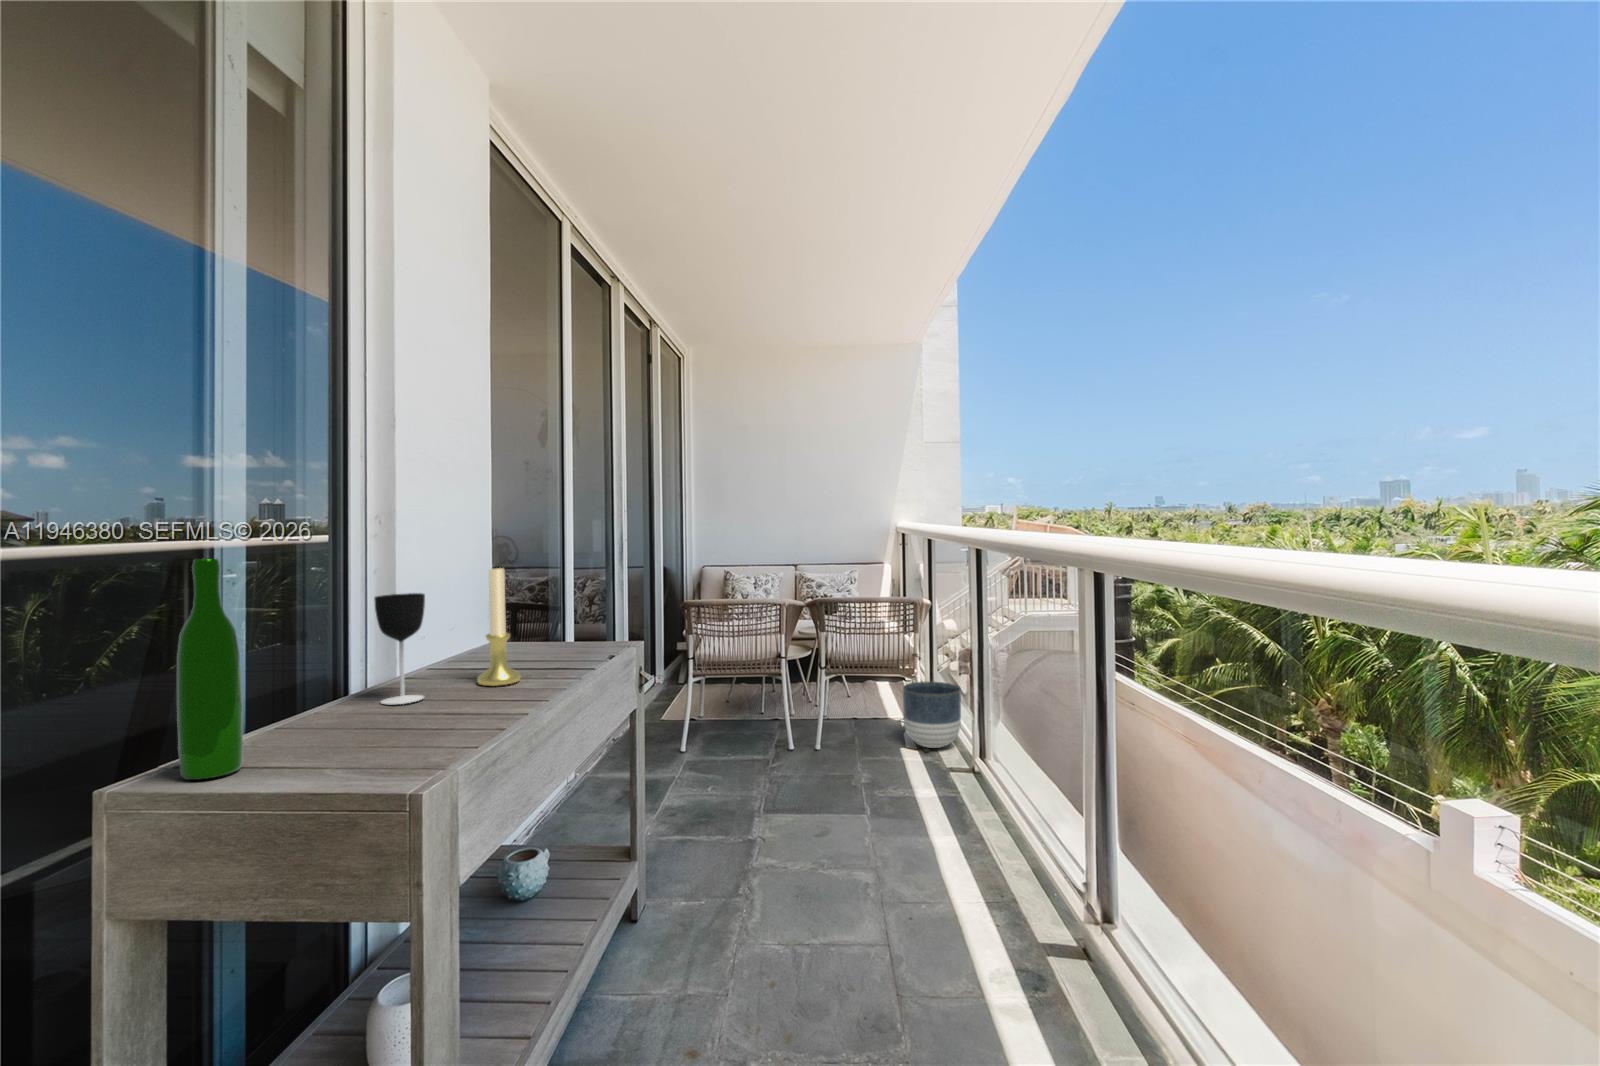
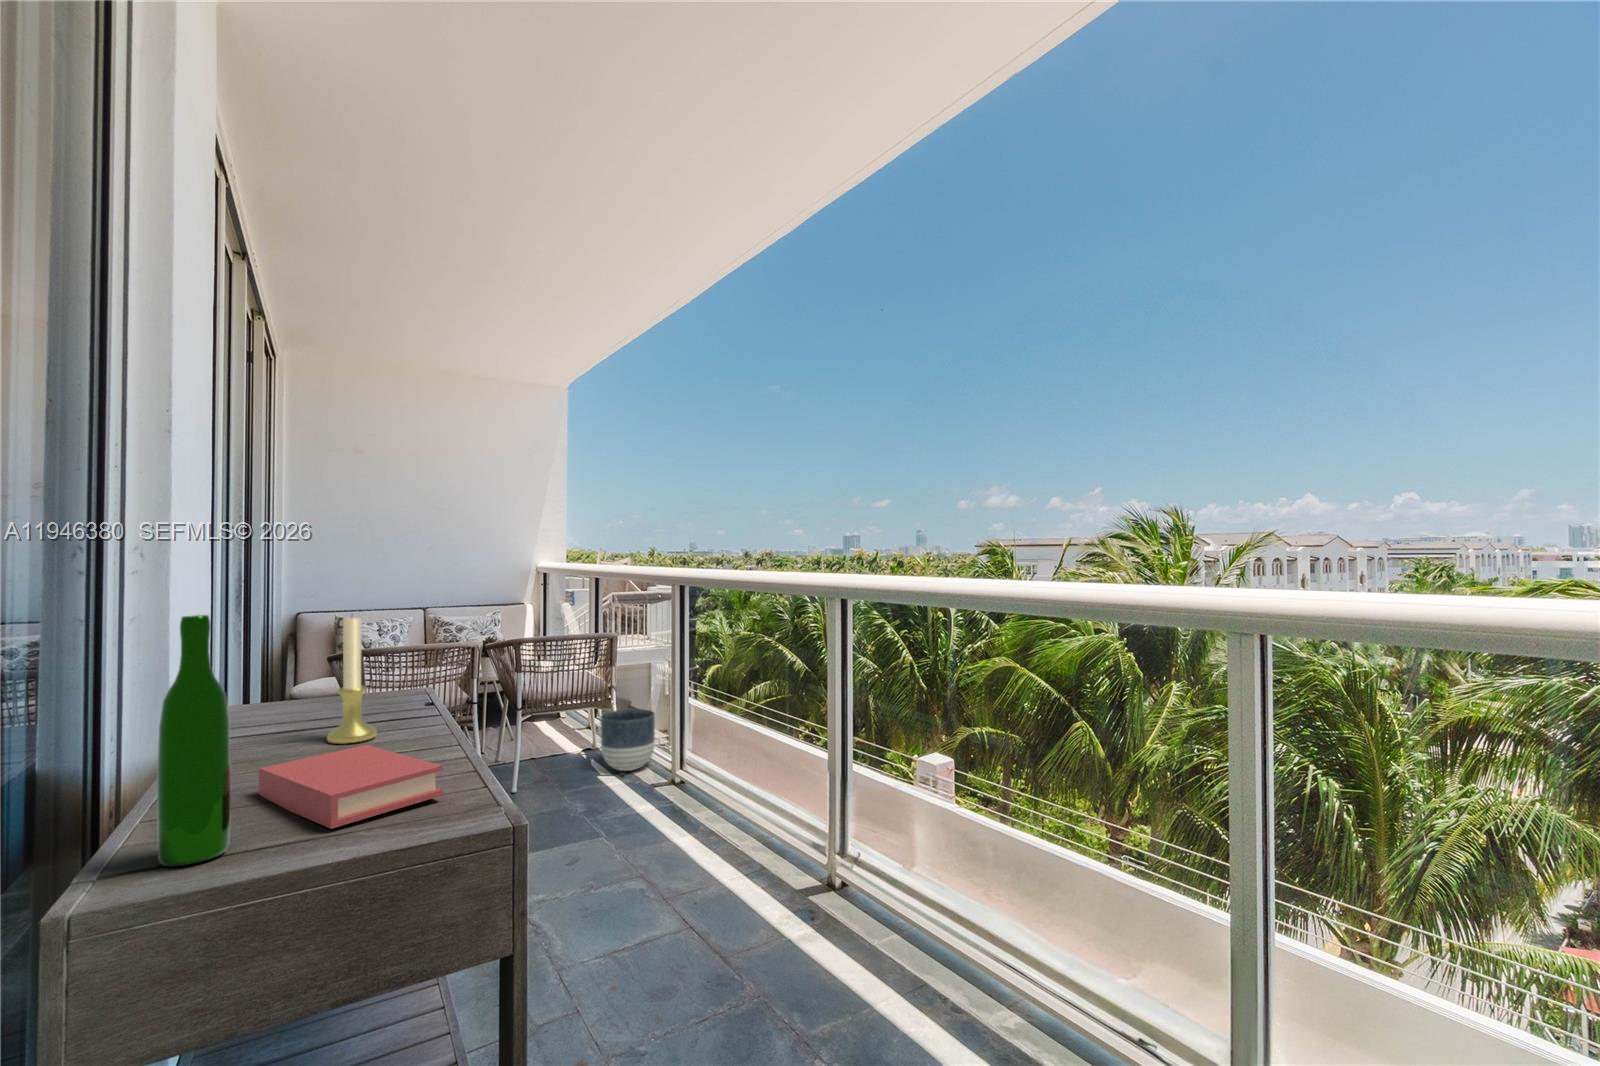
wine glass: present [374,593,425,704] -> none [243,648,301,774]
book: none [319,691,453,770] -> present [259,745,443,829]

